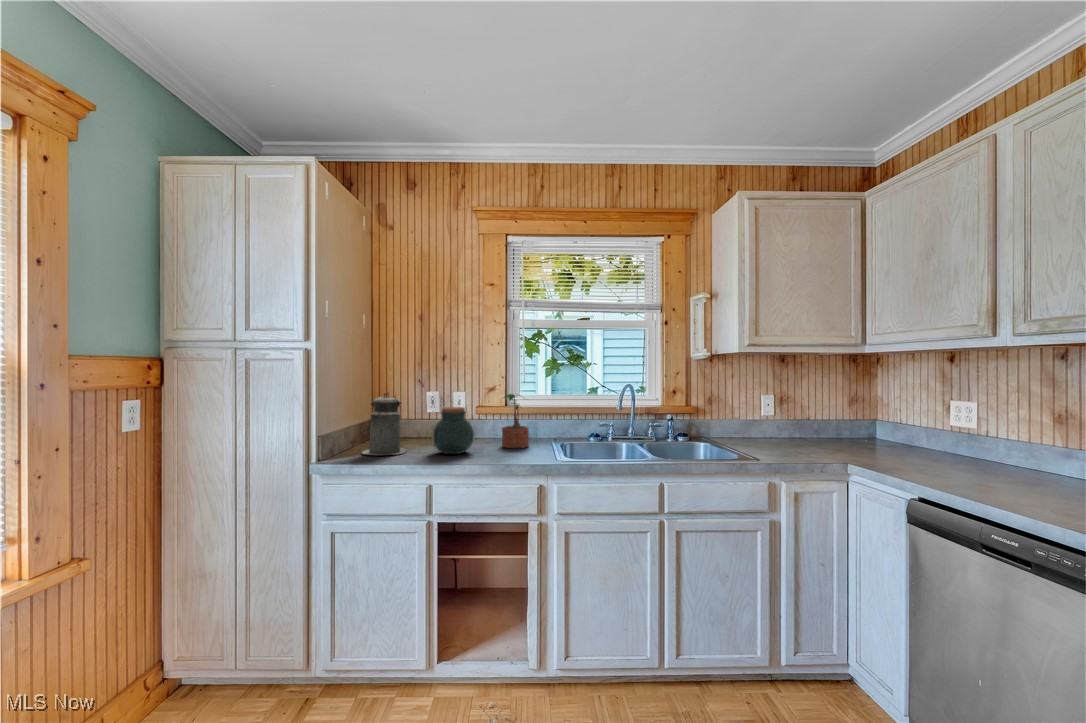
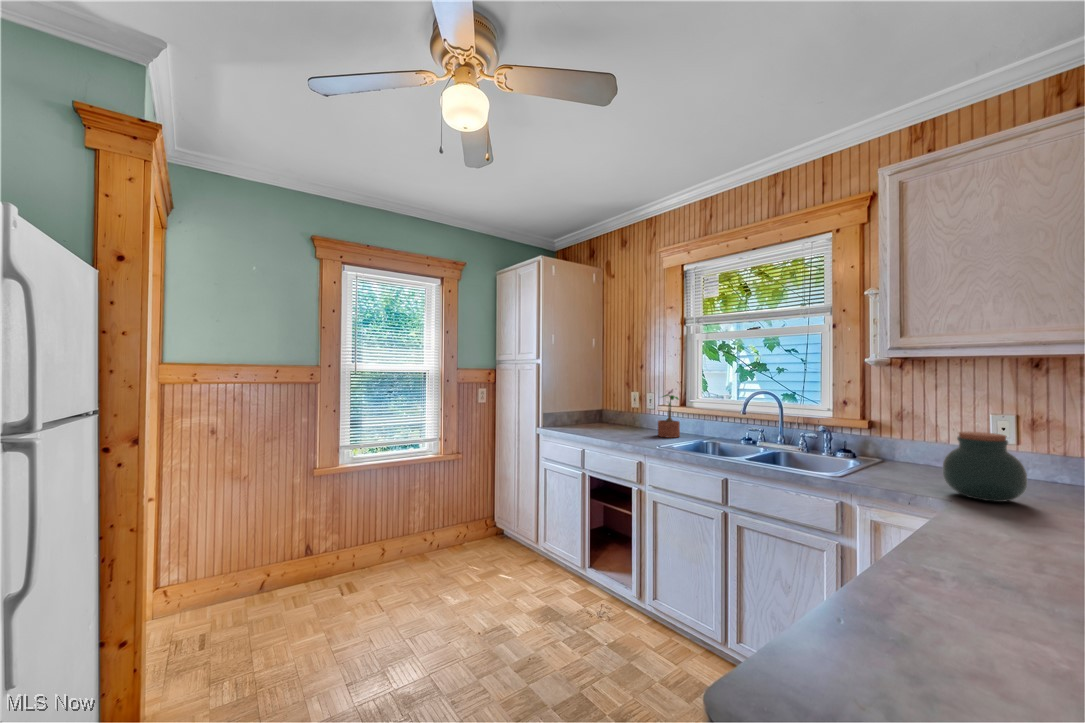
canister: present [362,392,406,455] -> none [571,389,598,429]
jar: present [432,407,474,454] -> present [943,432,1027,502]

